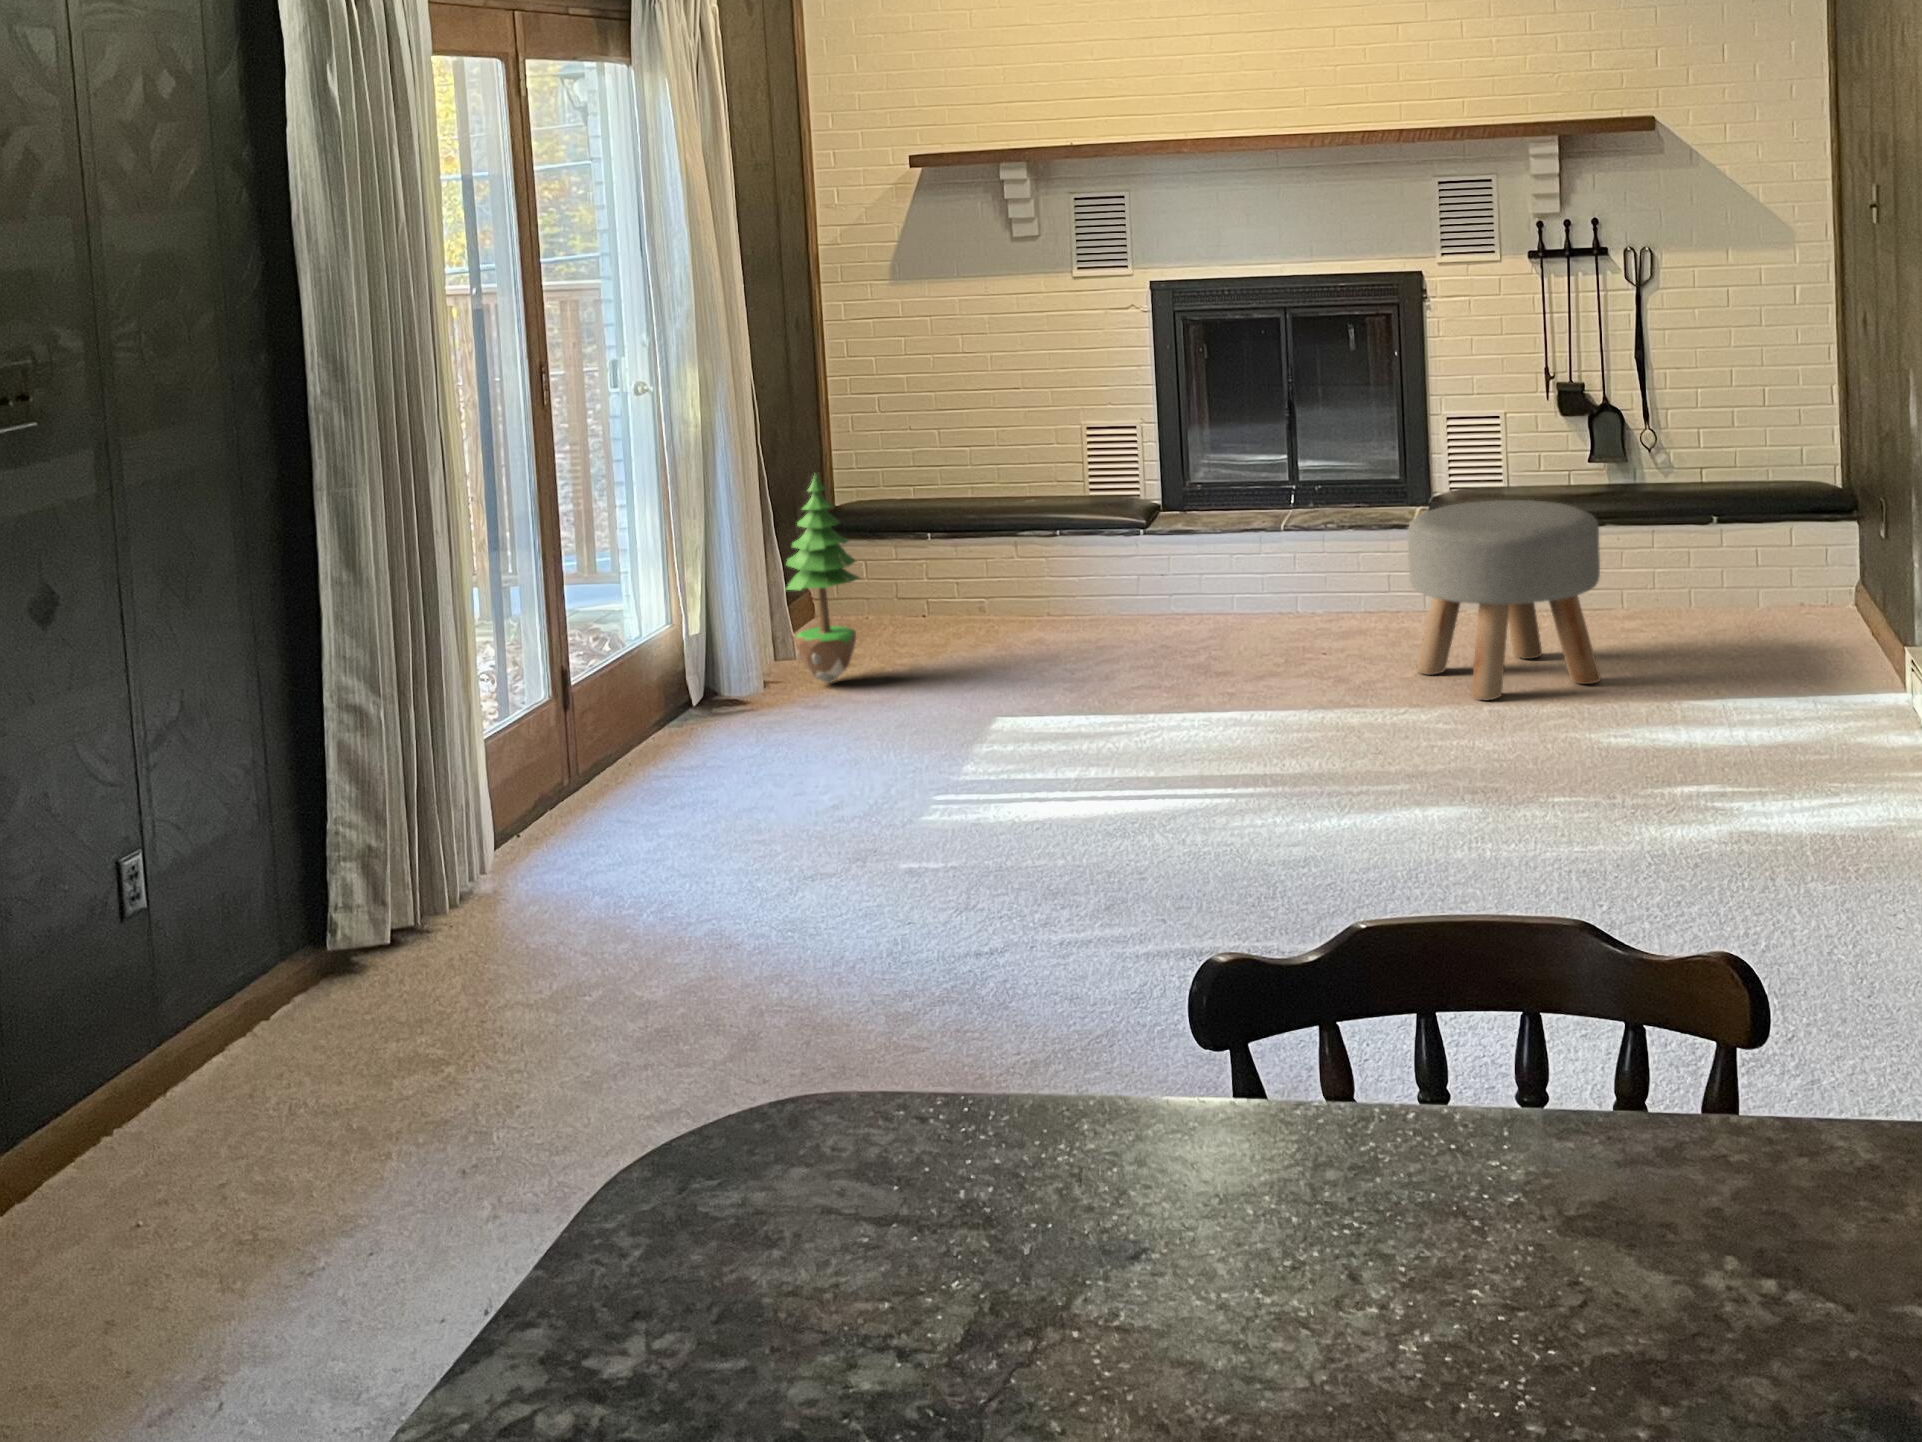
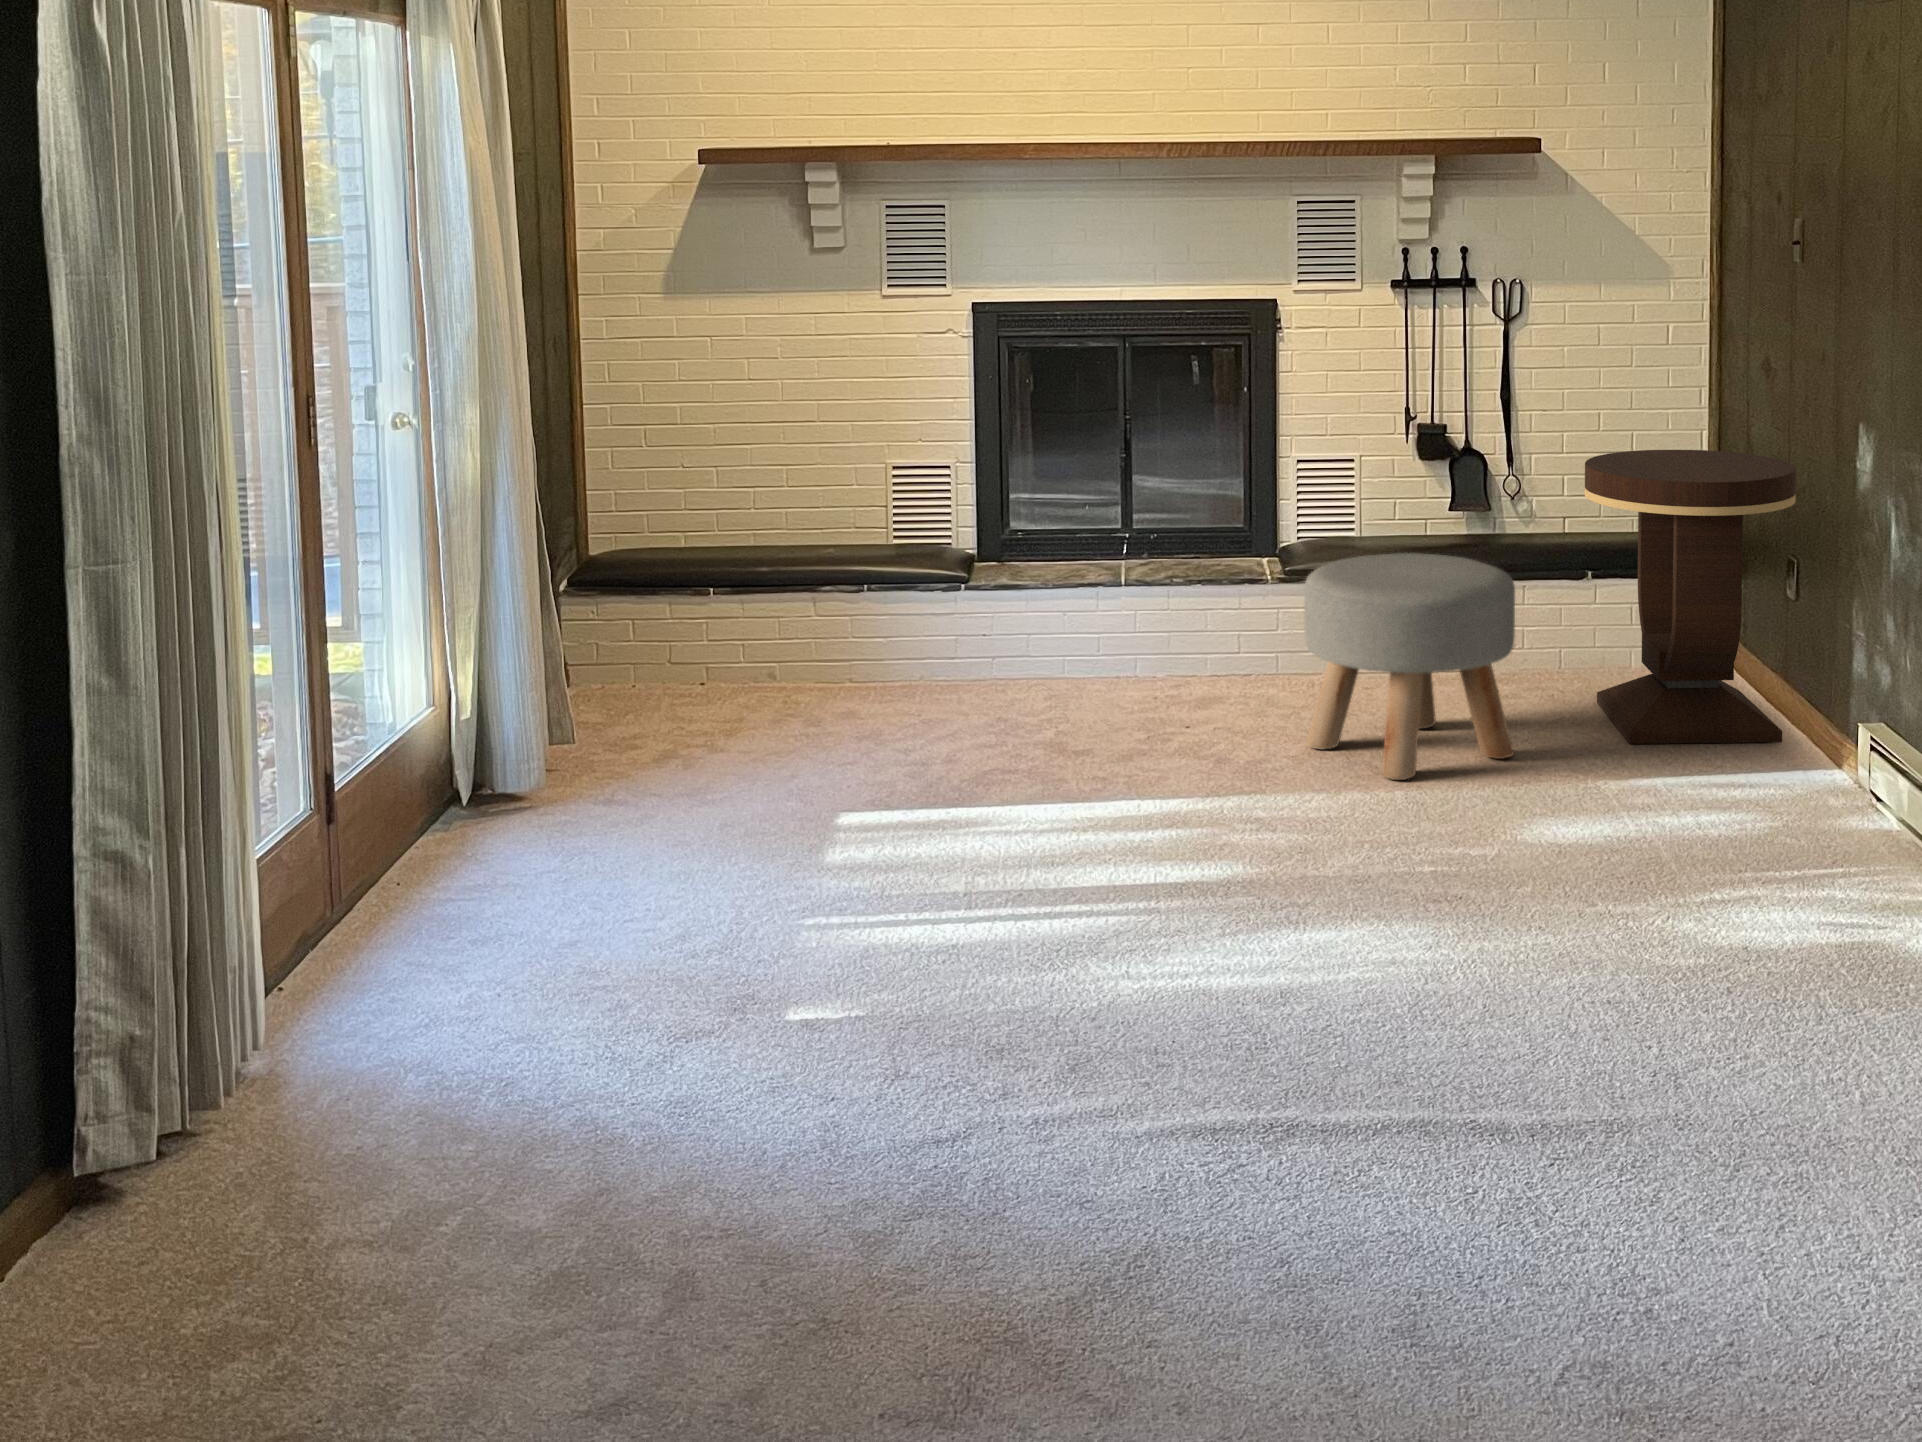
side table: none [1677,404,1876,674] -> present [1585,450,1796,744]
potted tree: present [786,474,859,683] -> none [573,520,666,771]

